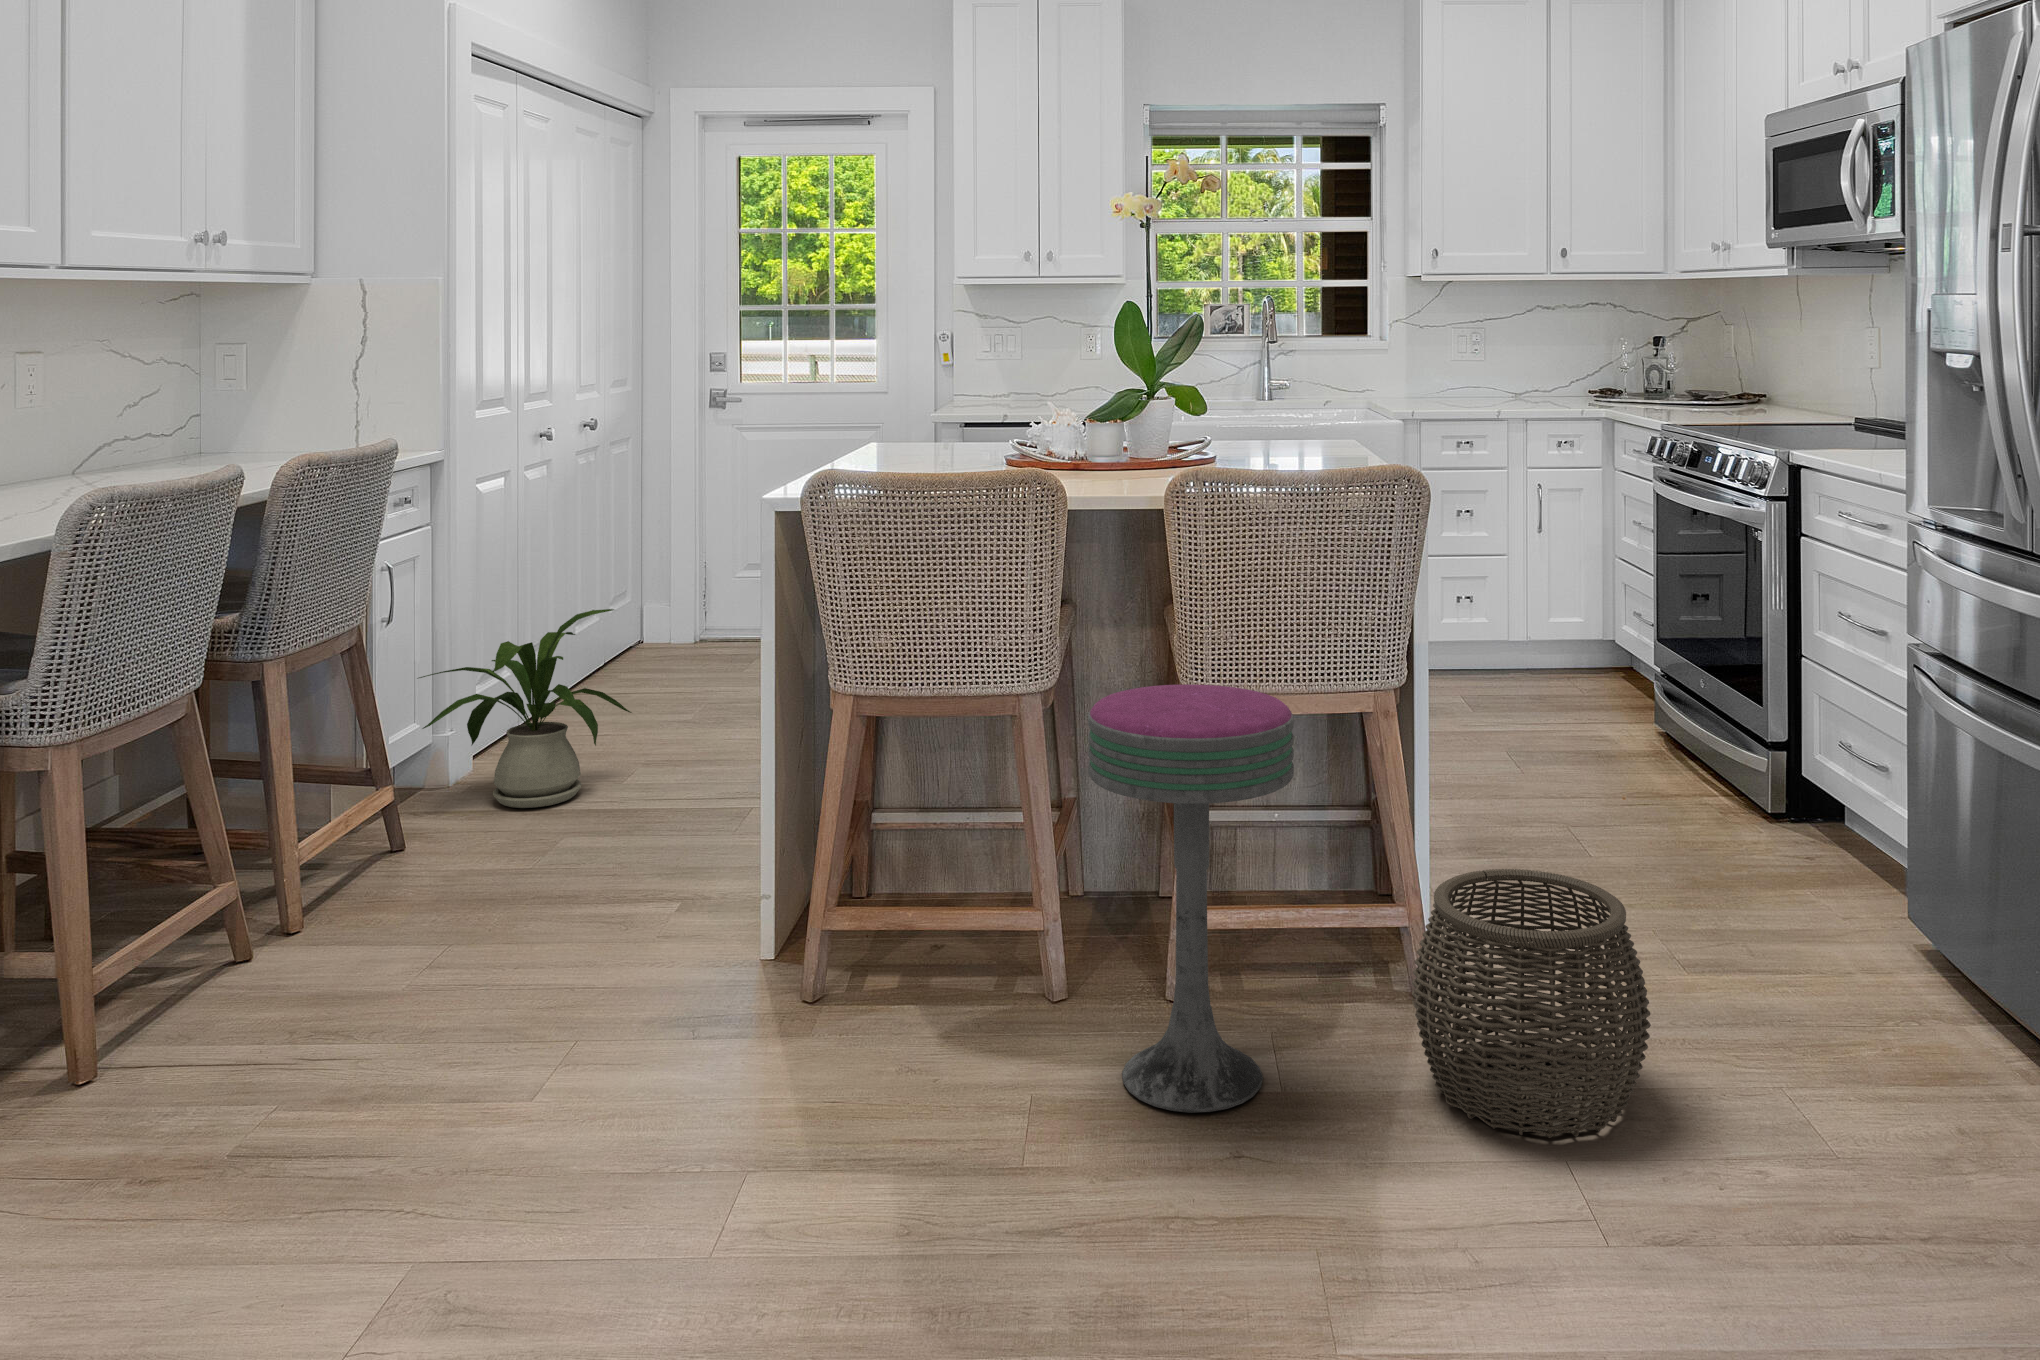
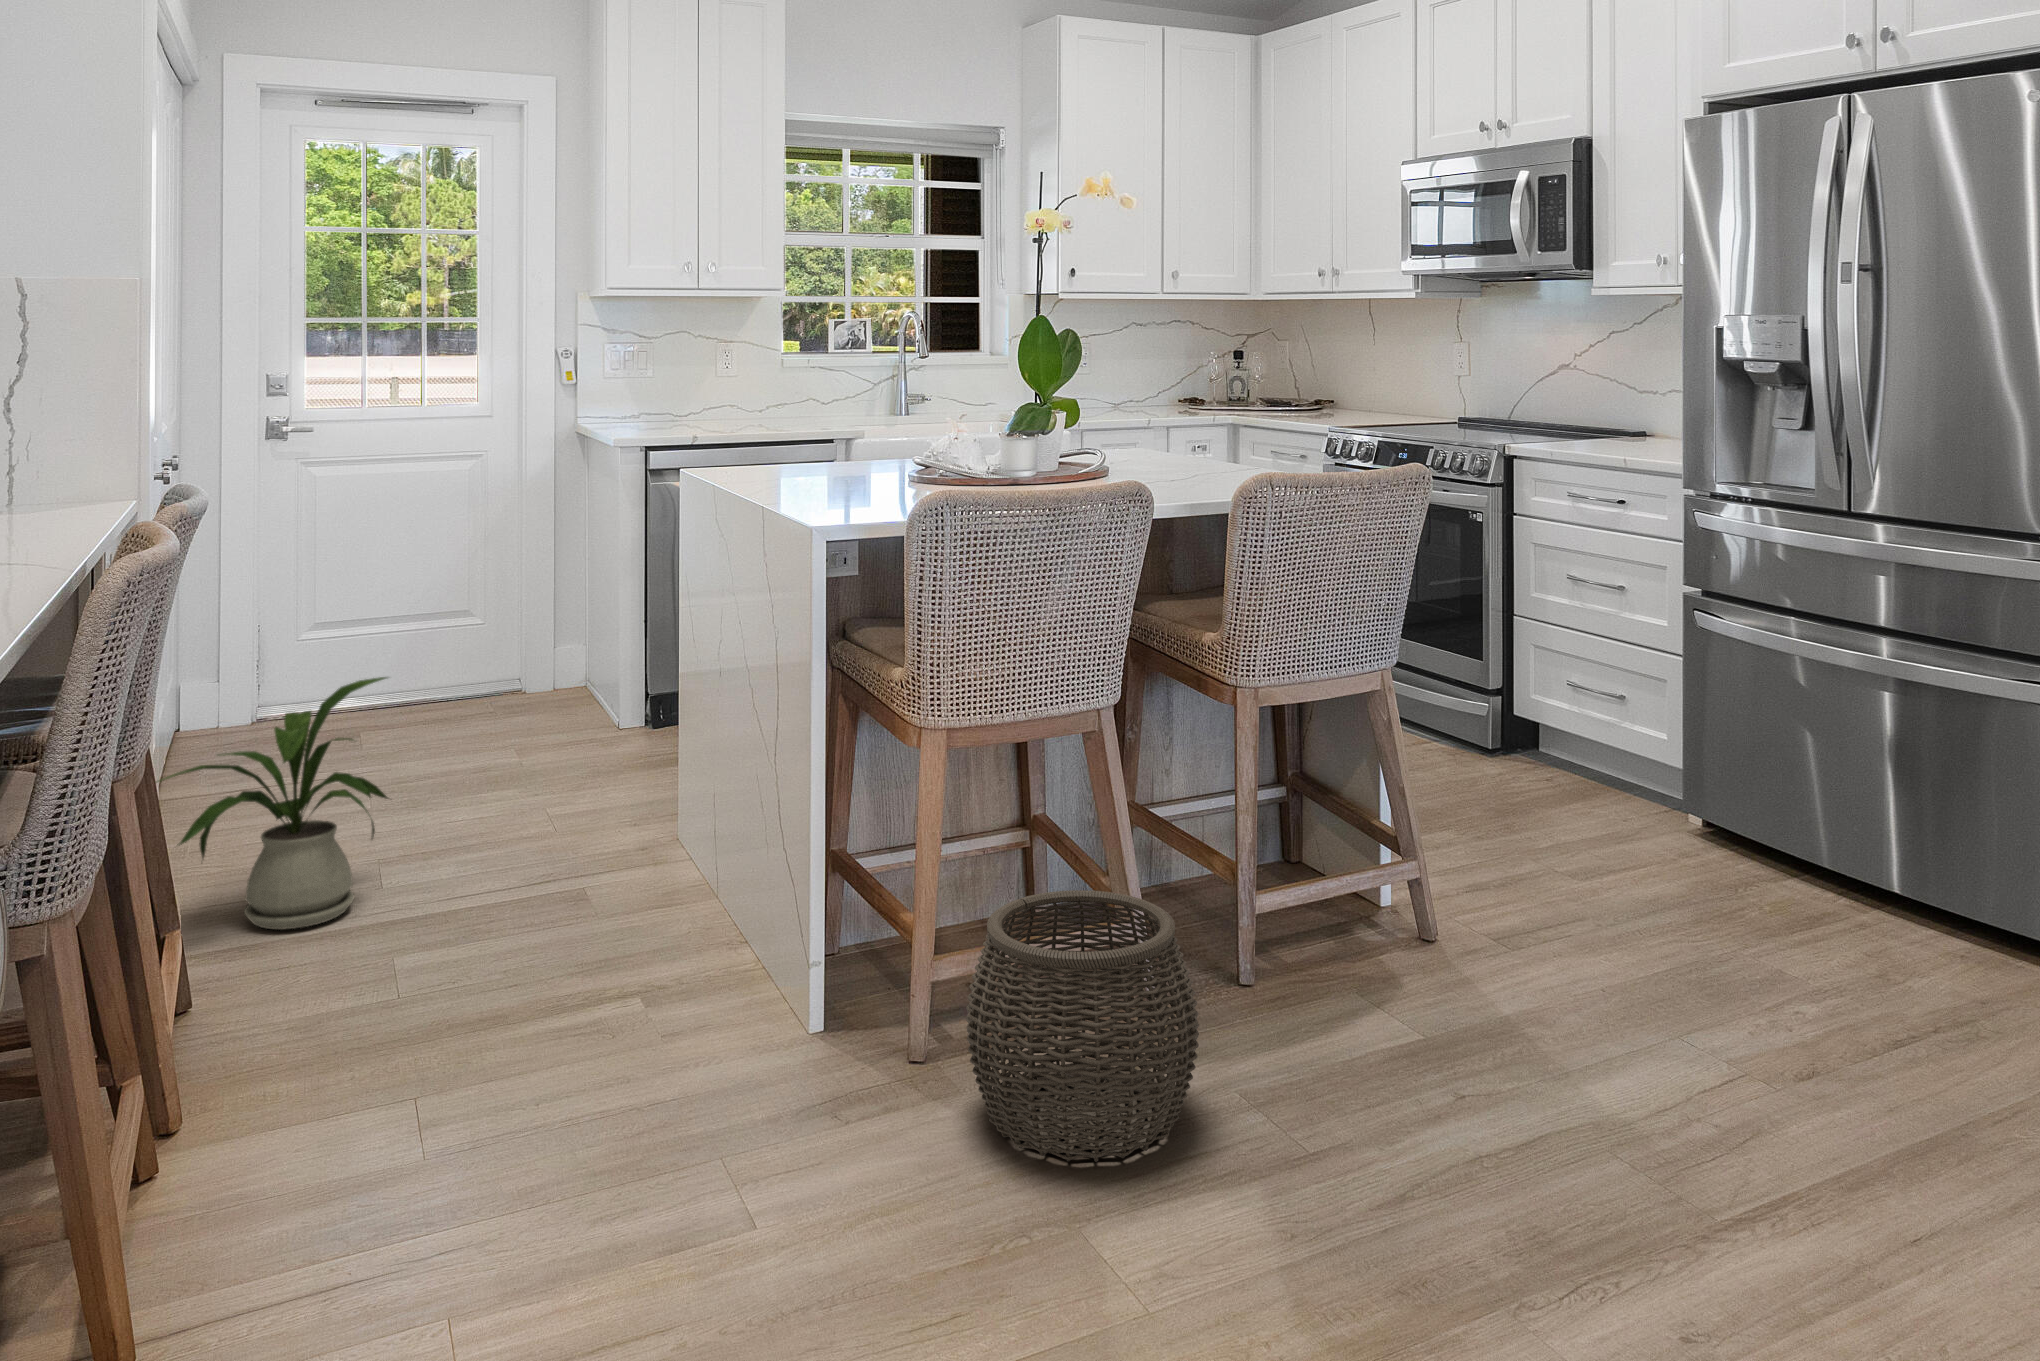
bar stool: present [1088,684,1294,1113] -> none [1239,676,1435,1071]
woven basket: present [1412,869,1651,1138] -> present [966,890,1199,1162]

